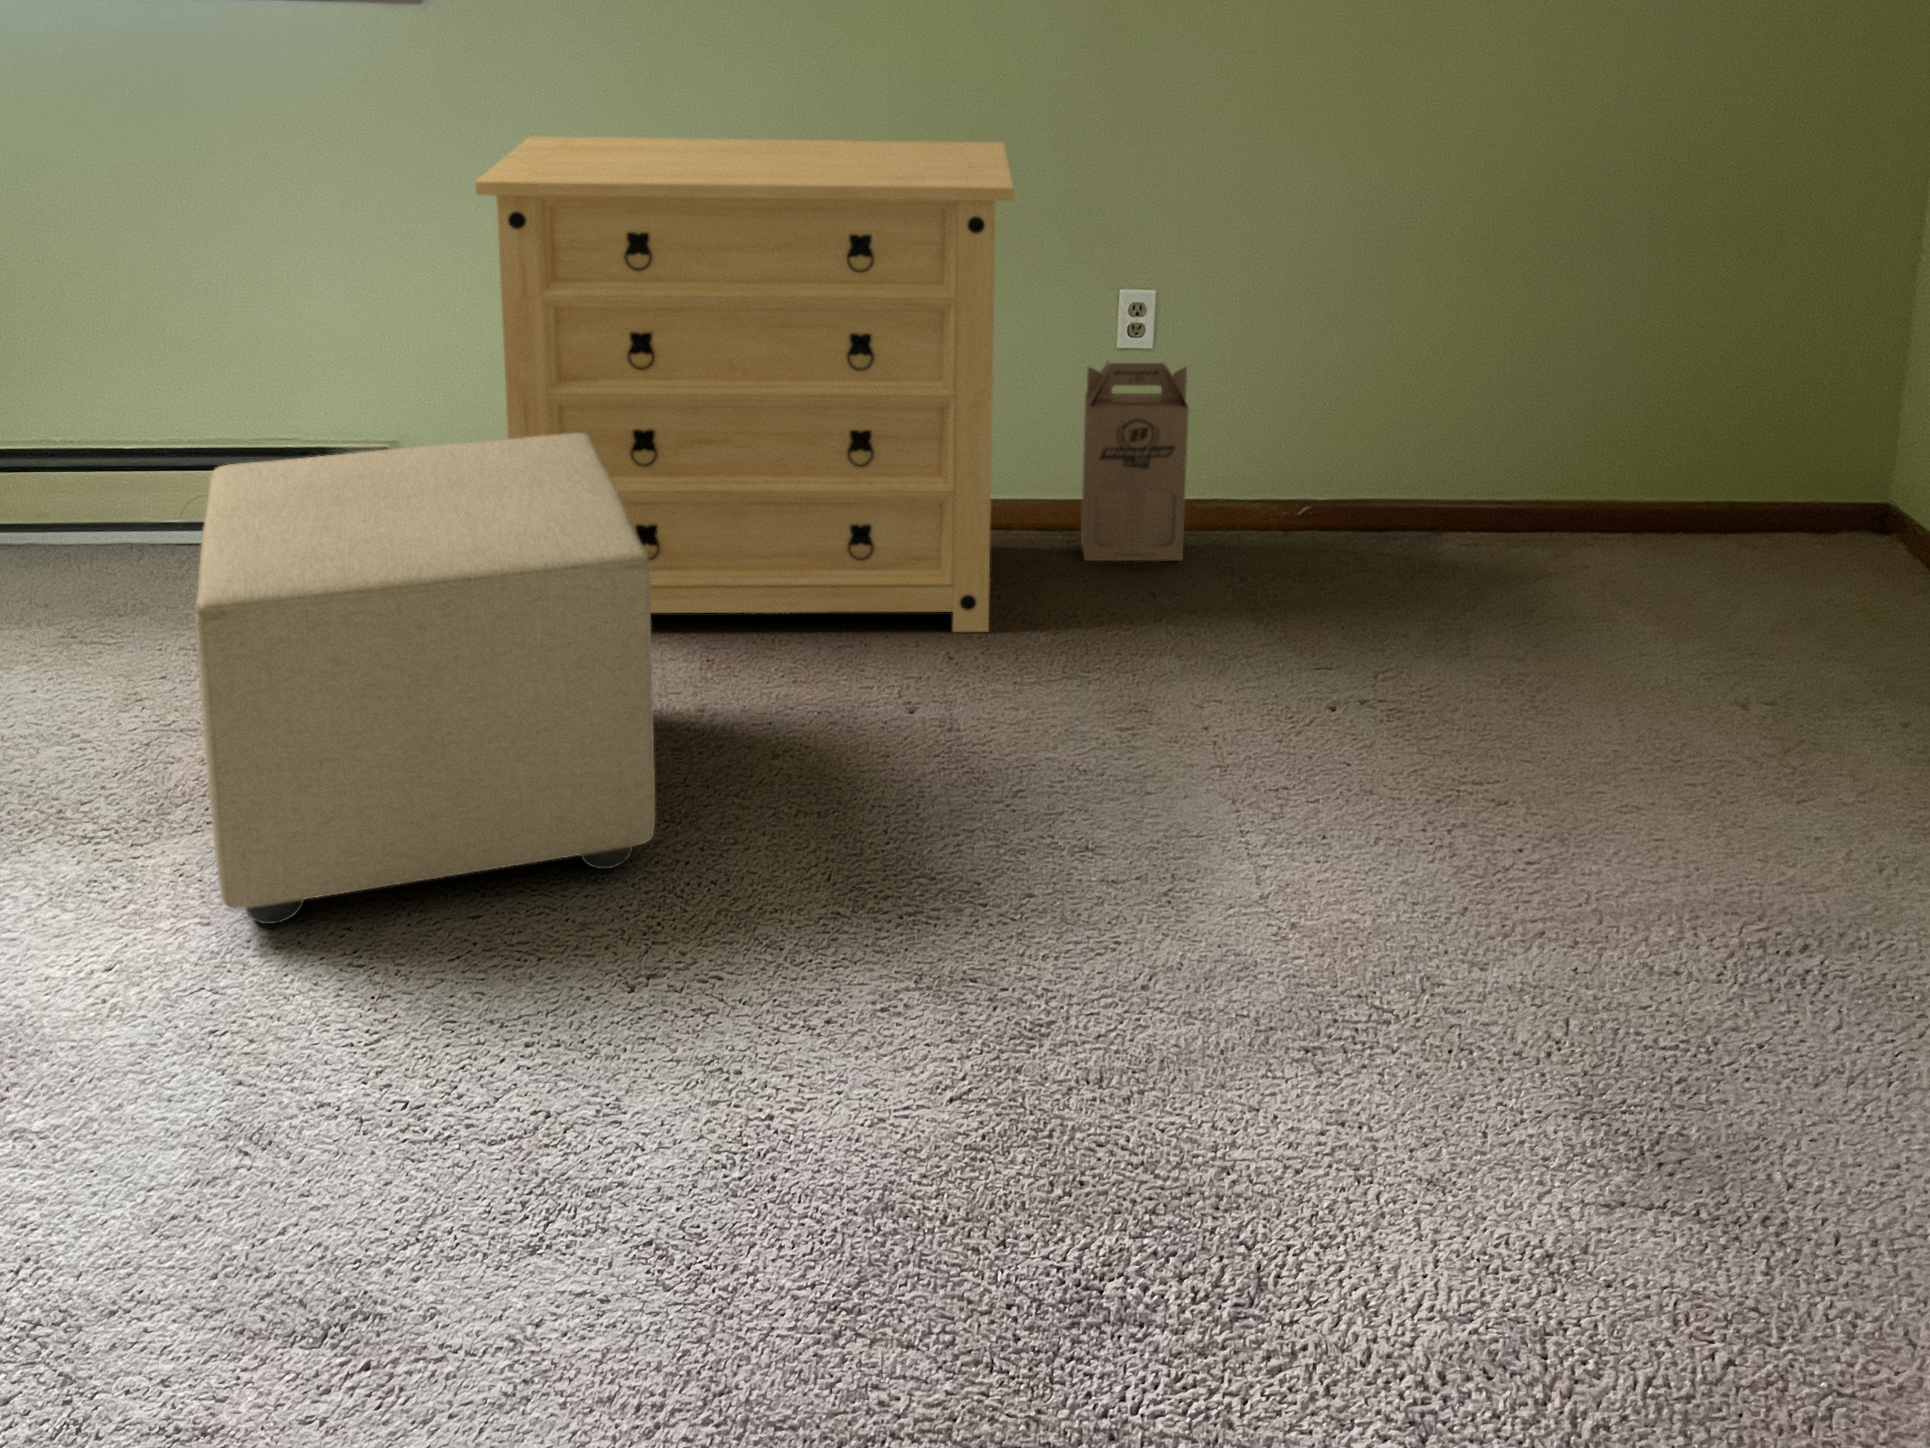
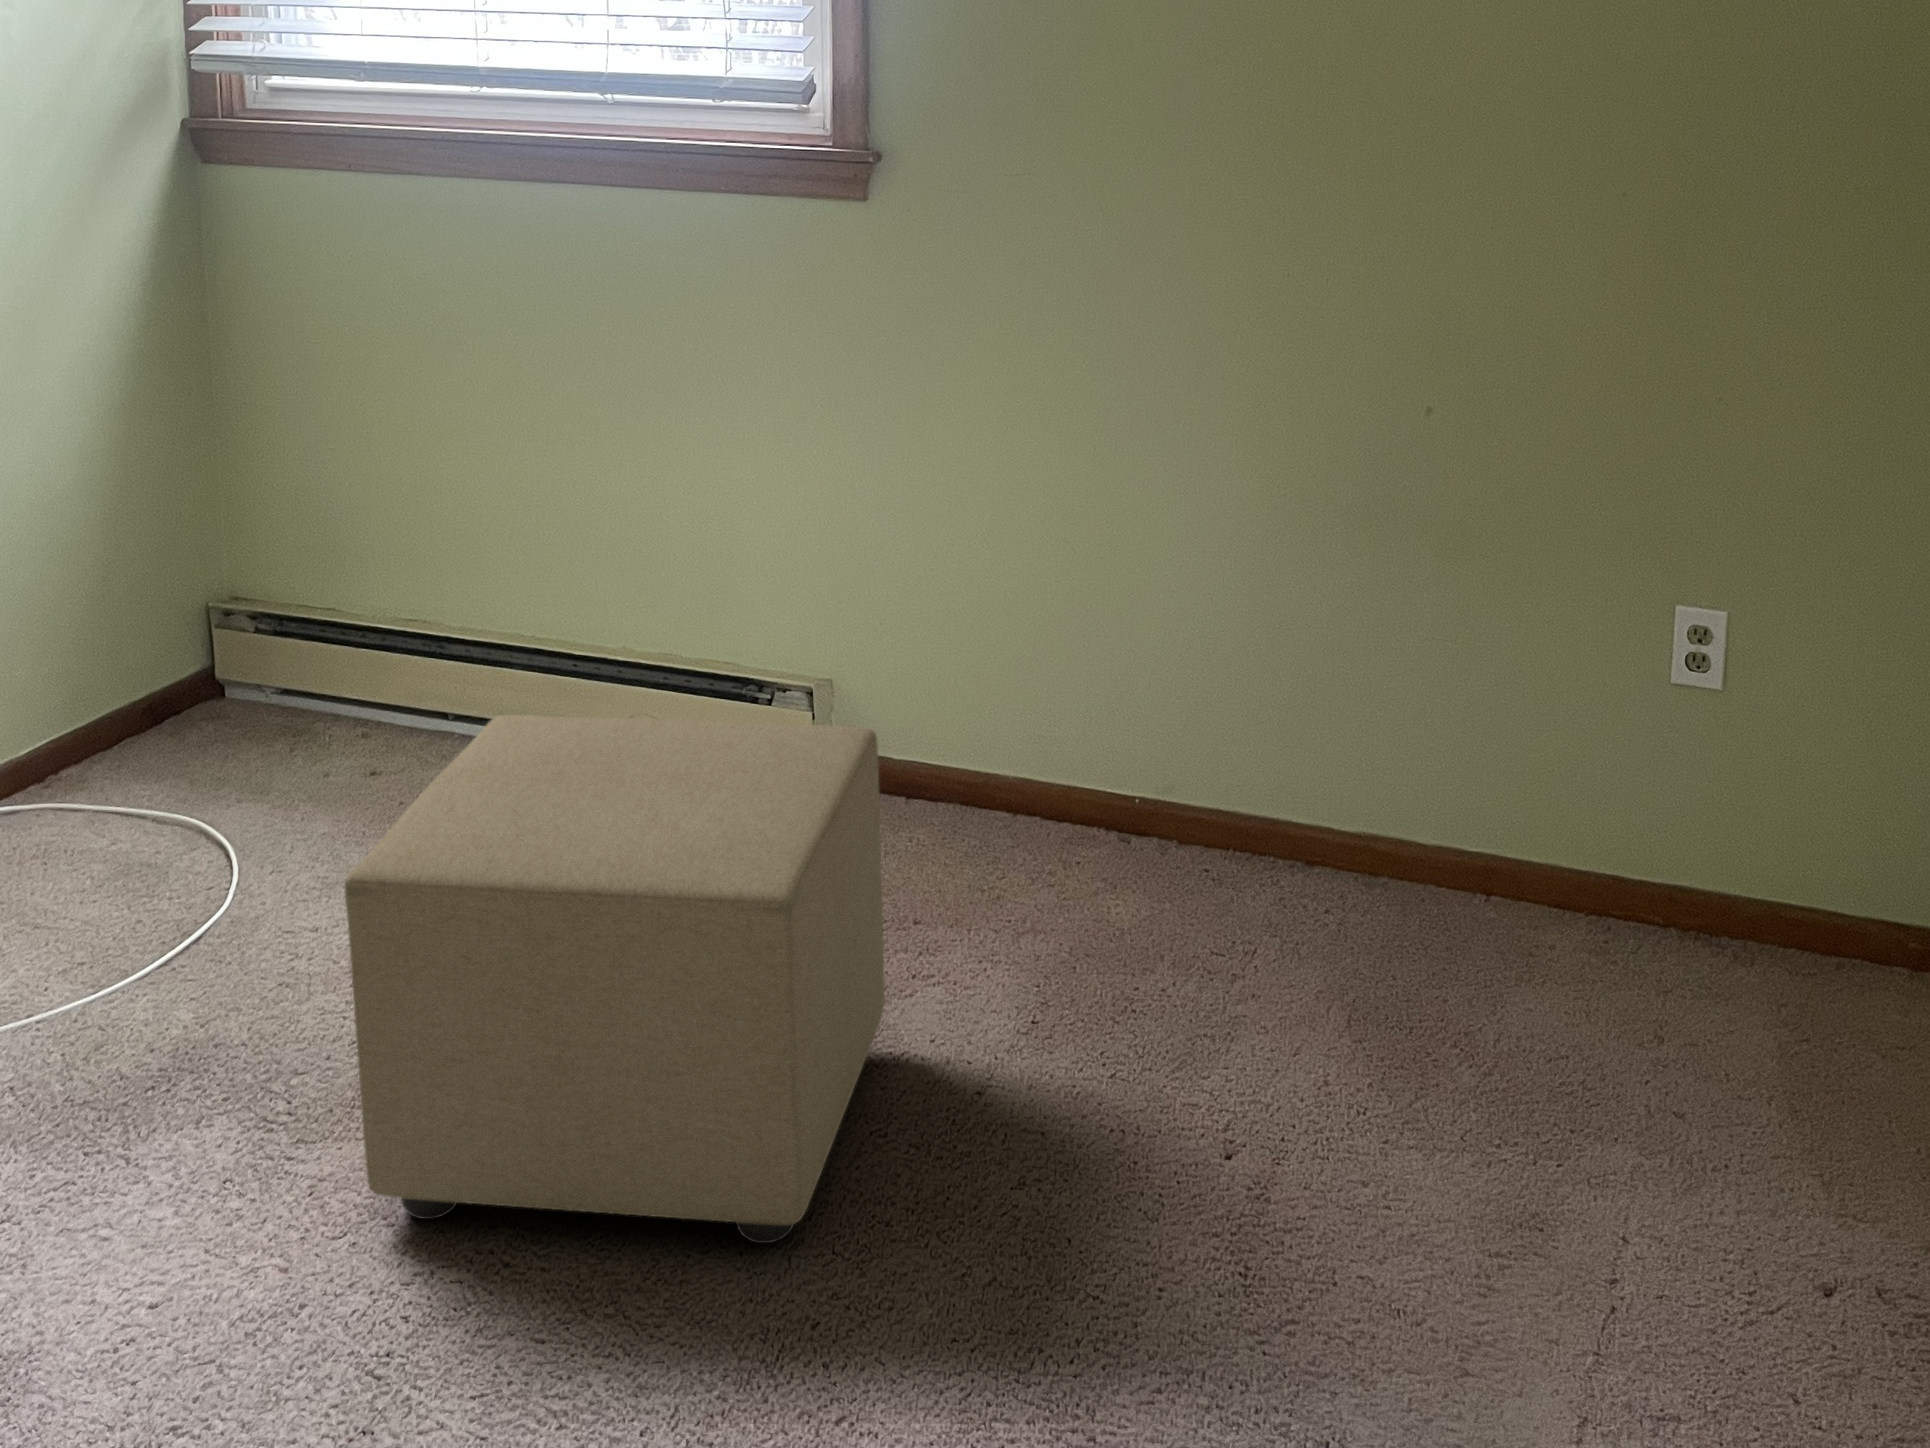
dresser: present [475,136,1014,632] -> none [829,355,1510,1040]
cardboard box: present [1081,362,1189,561] -> none [1597,700,1753,988]

